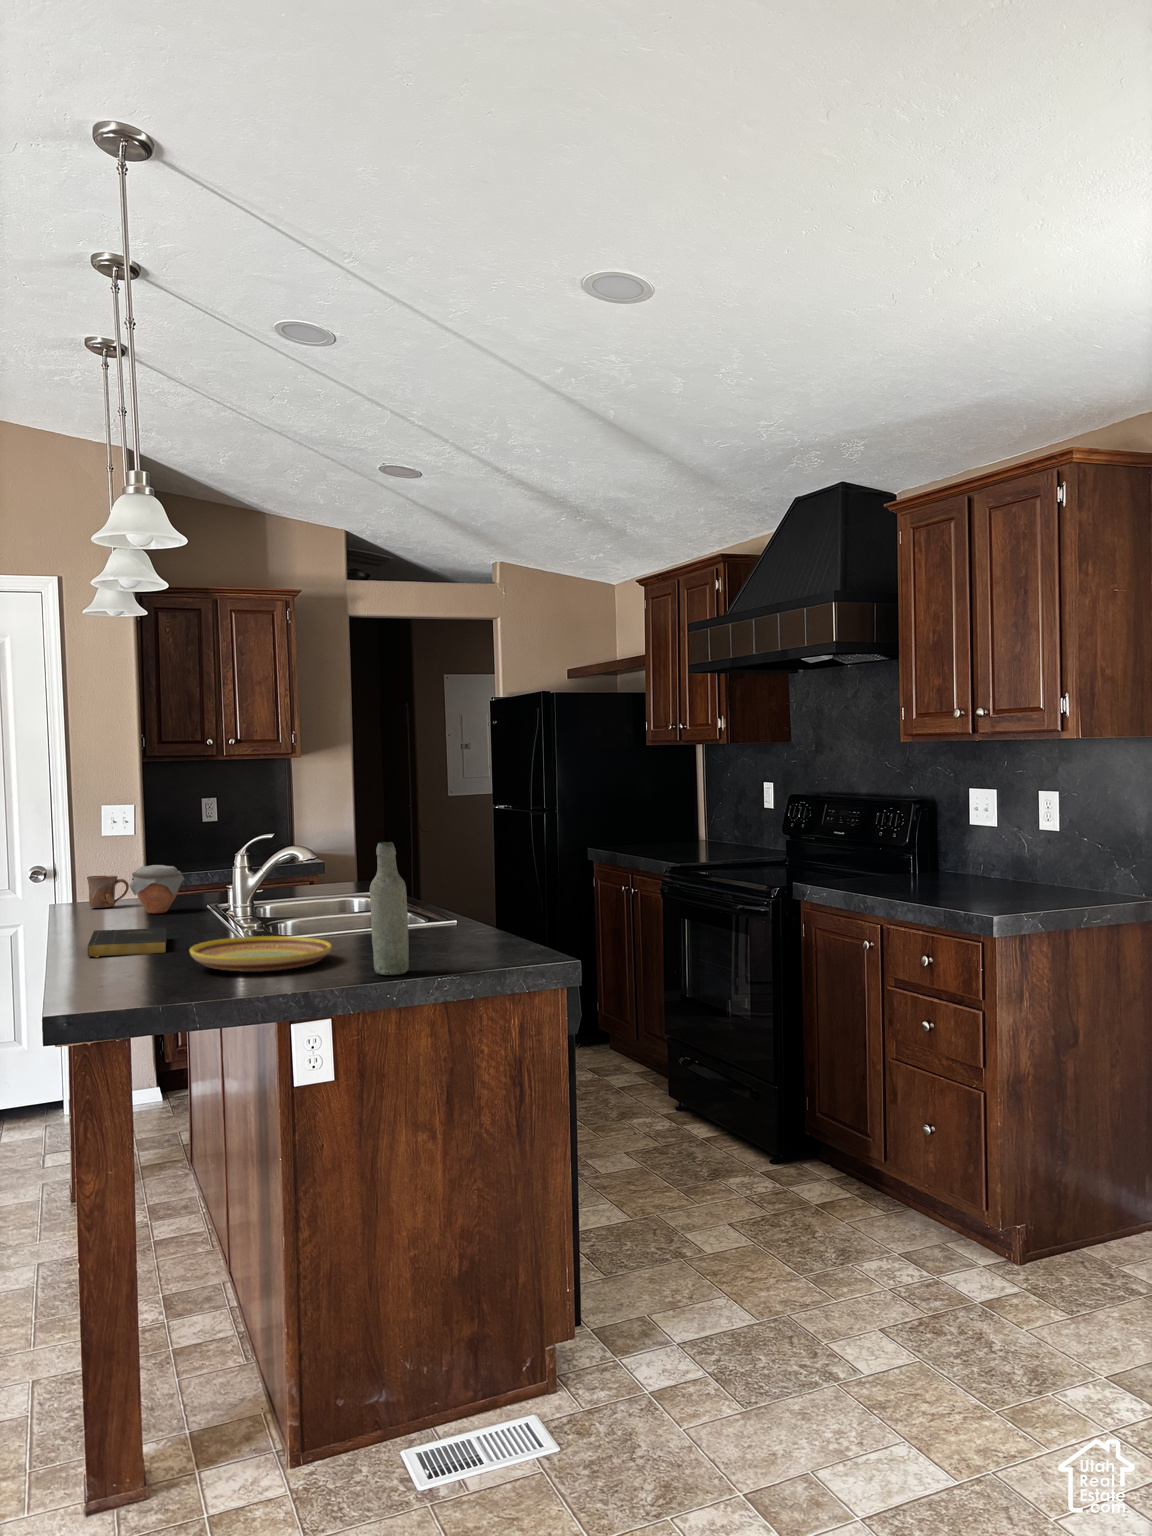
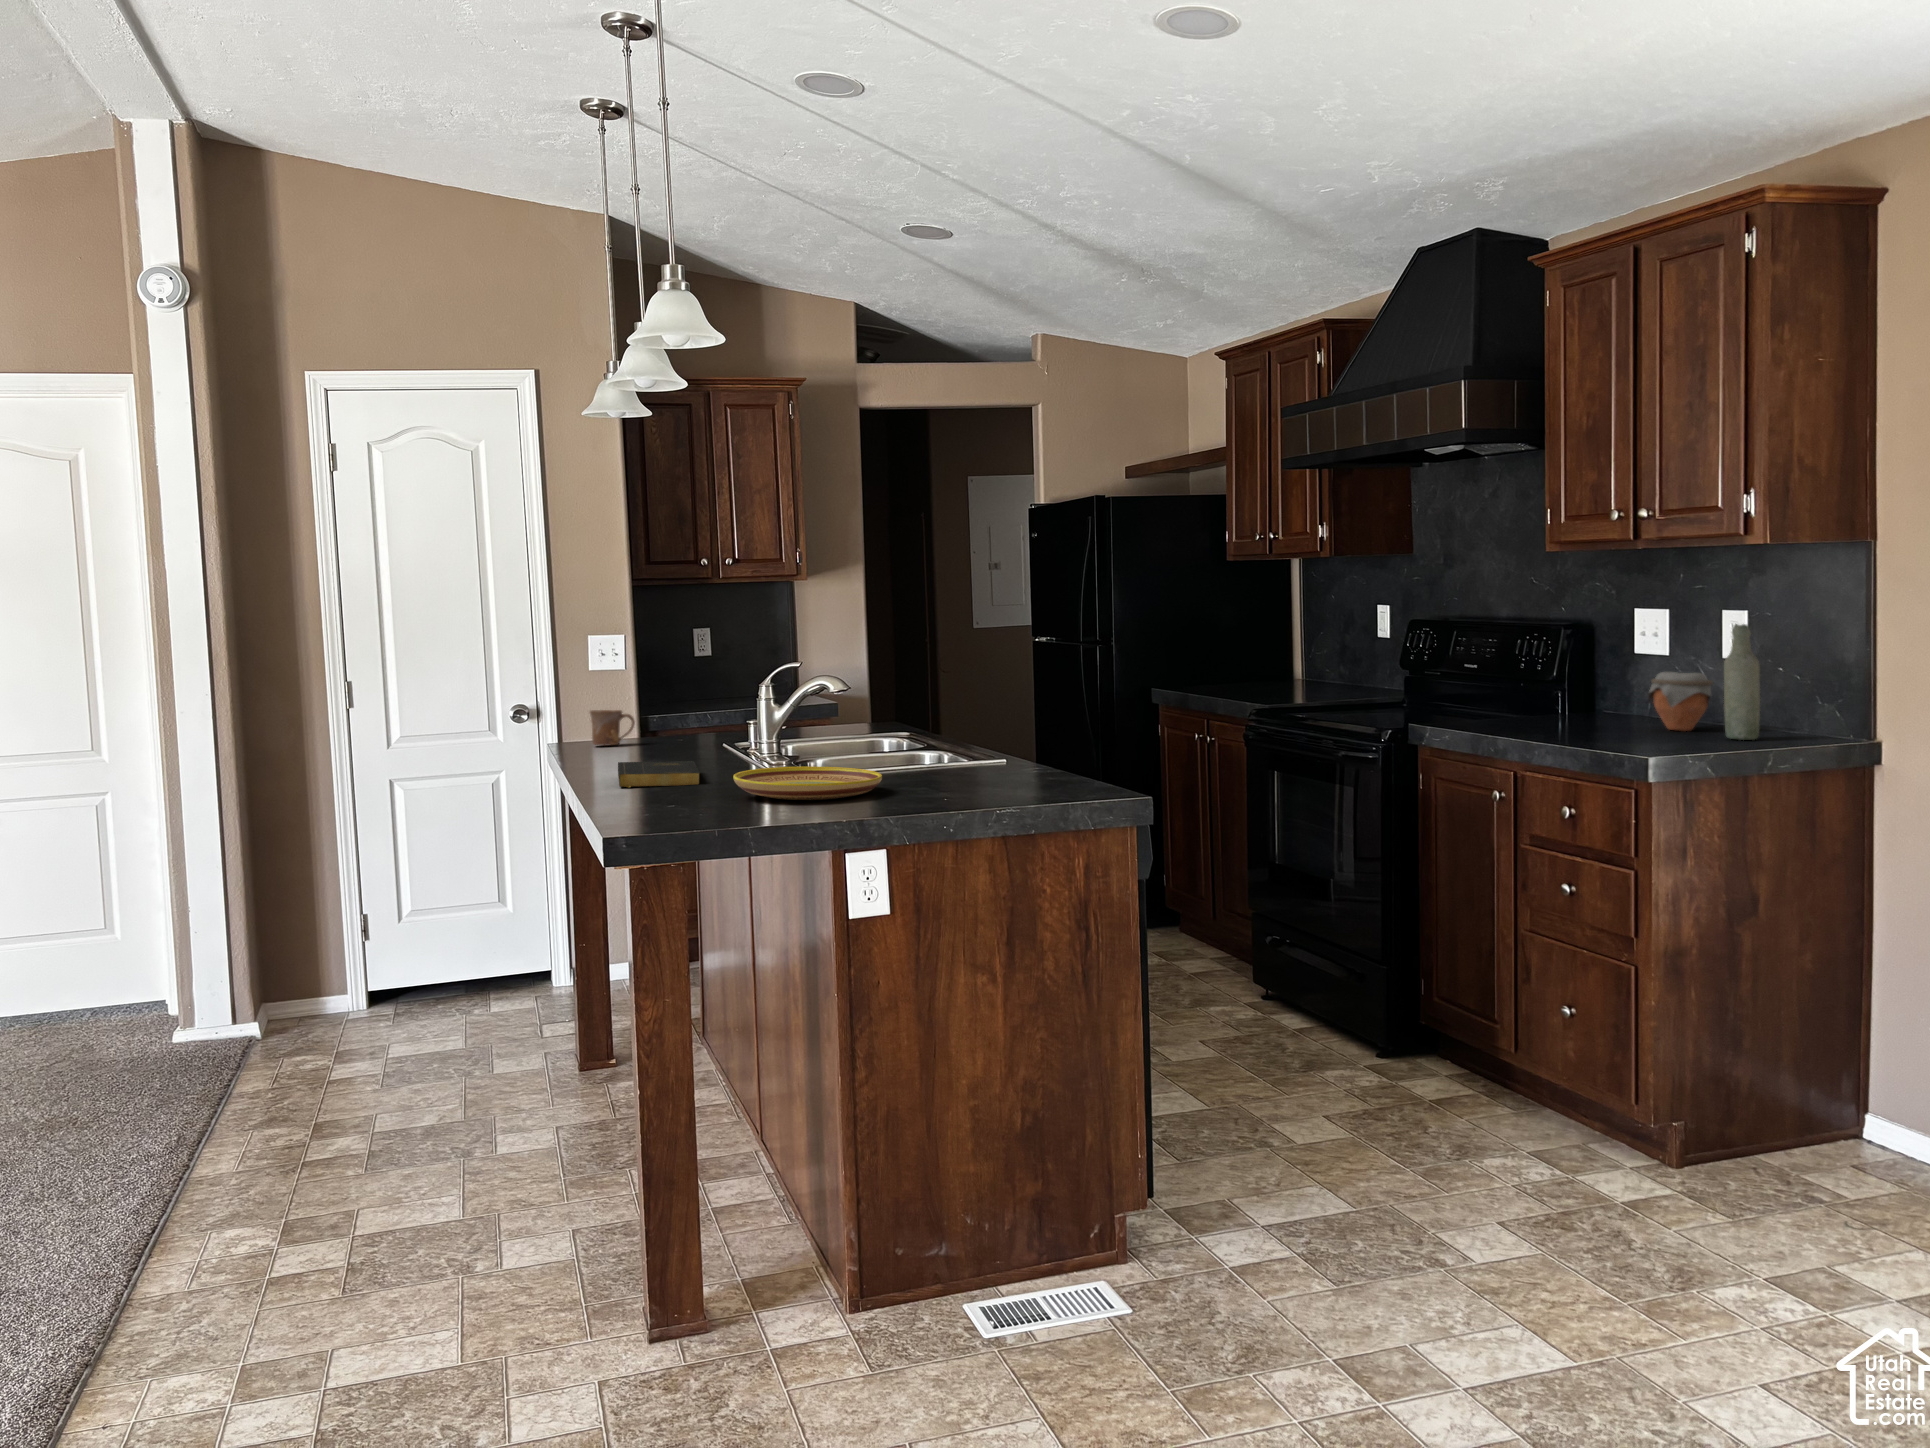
bottle: present [370,842,409,975] -> present [1724,624,1760,740]
jar: present [129,865,185,913] -> present [1648,672,1713,731]

